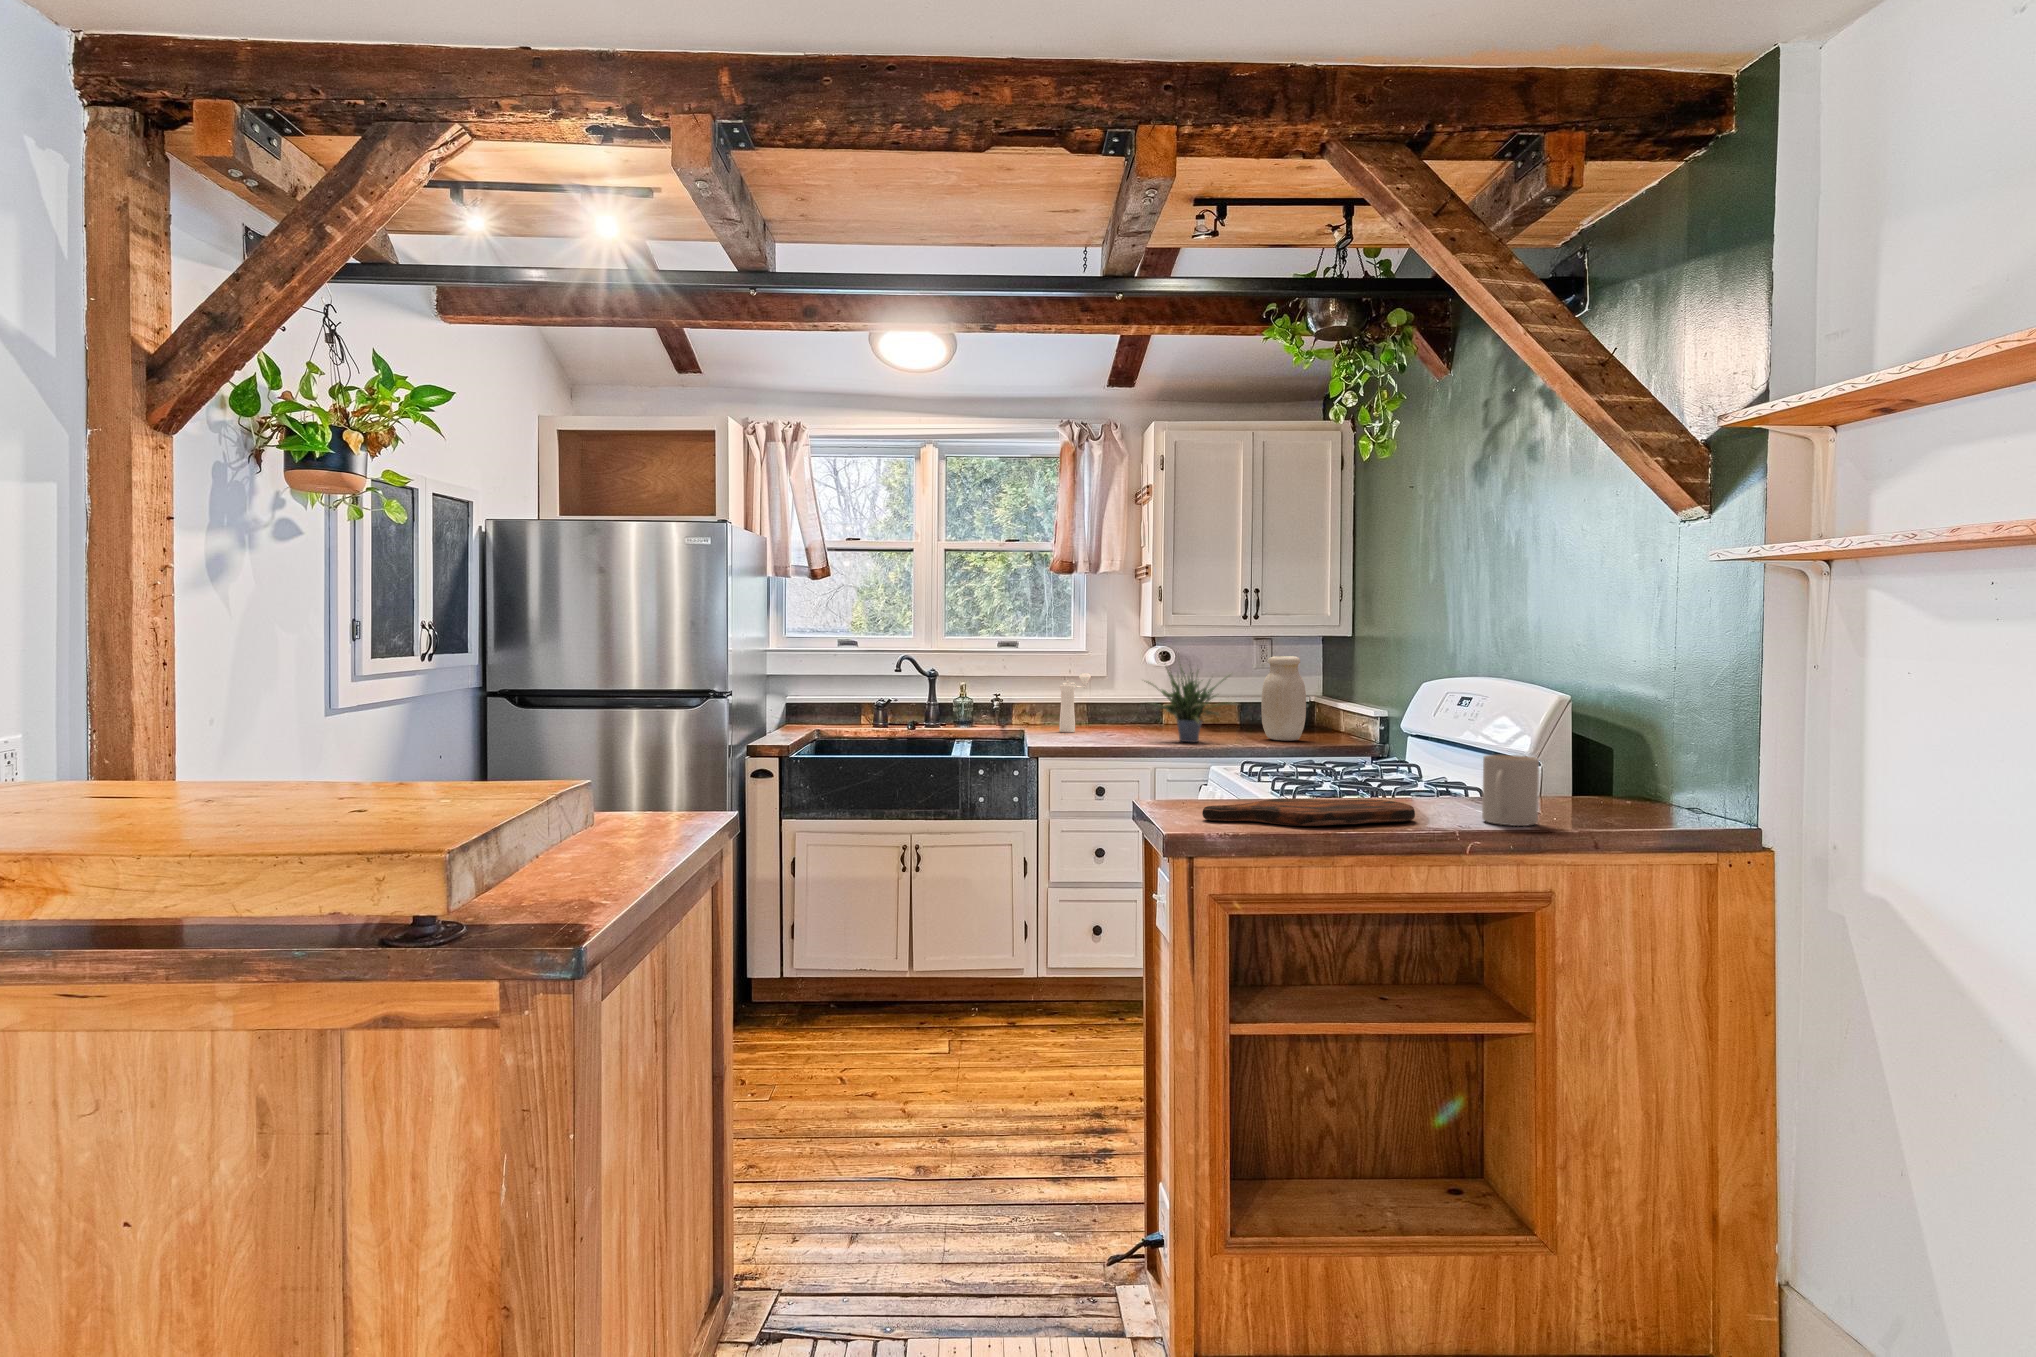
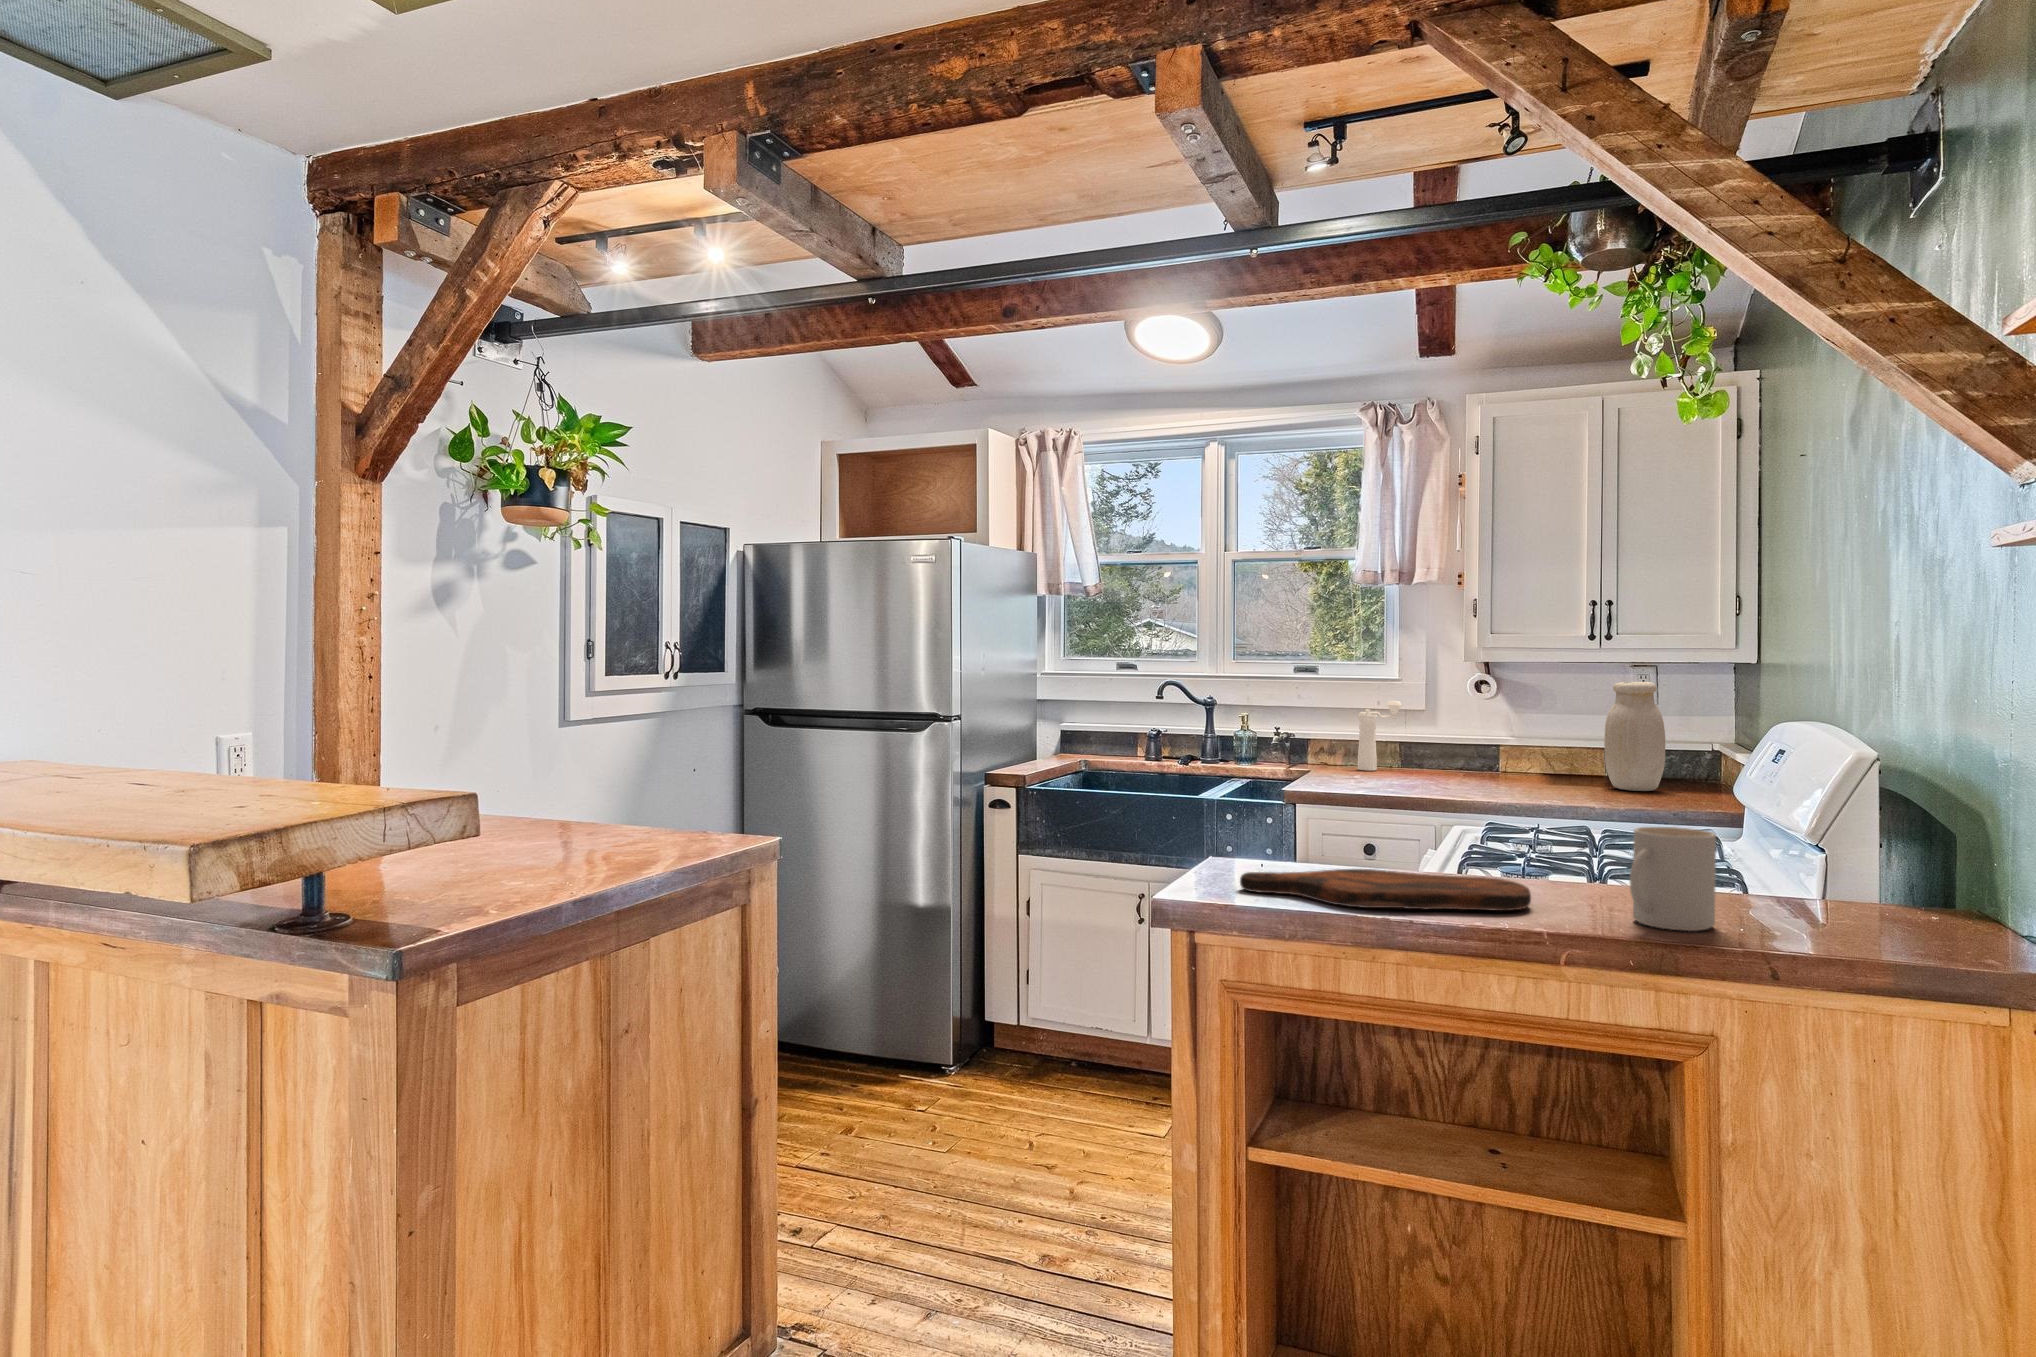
potted plant: present [1146,665,1236,742] -> none [1434,673,1553,788]

